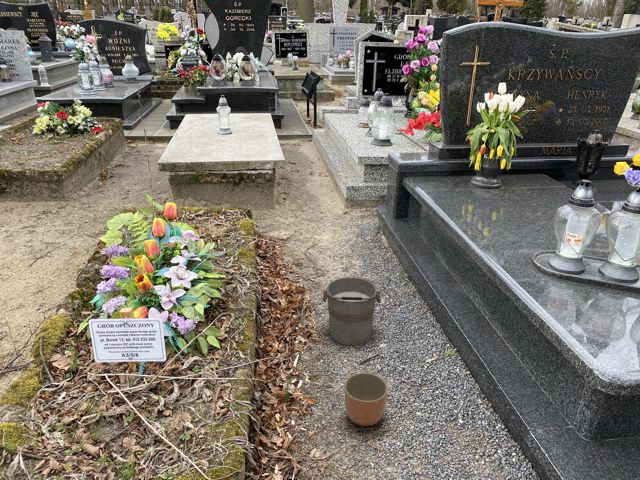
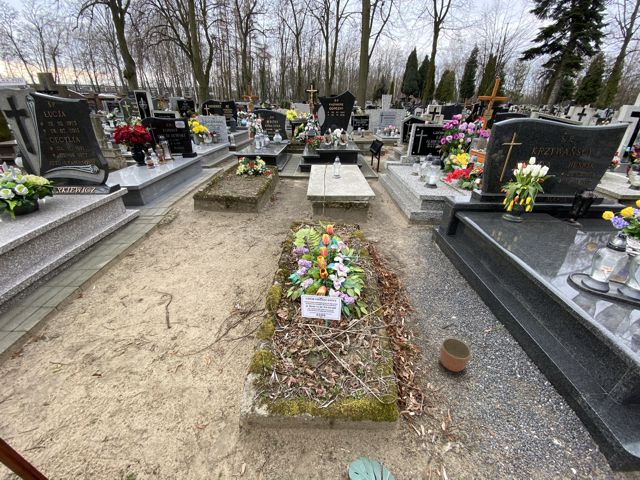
bucket: present [323,277,380,345] -> none [417,274,456,316]

